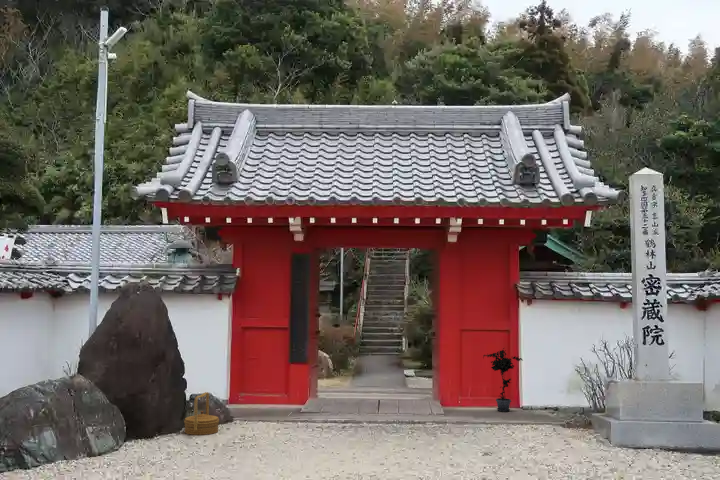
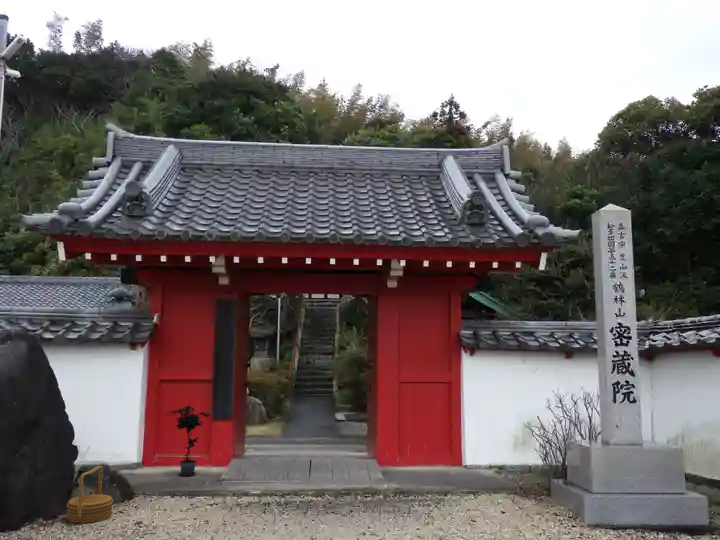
potted plant: present [484,348,522,412] -> present [168,405,211,476]

